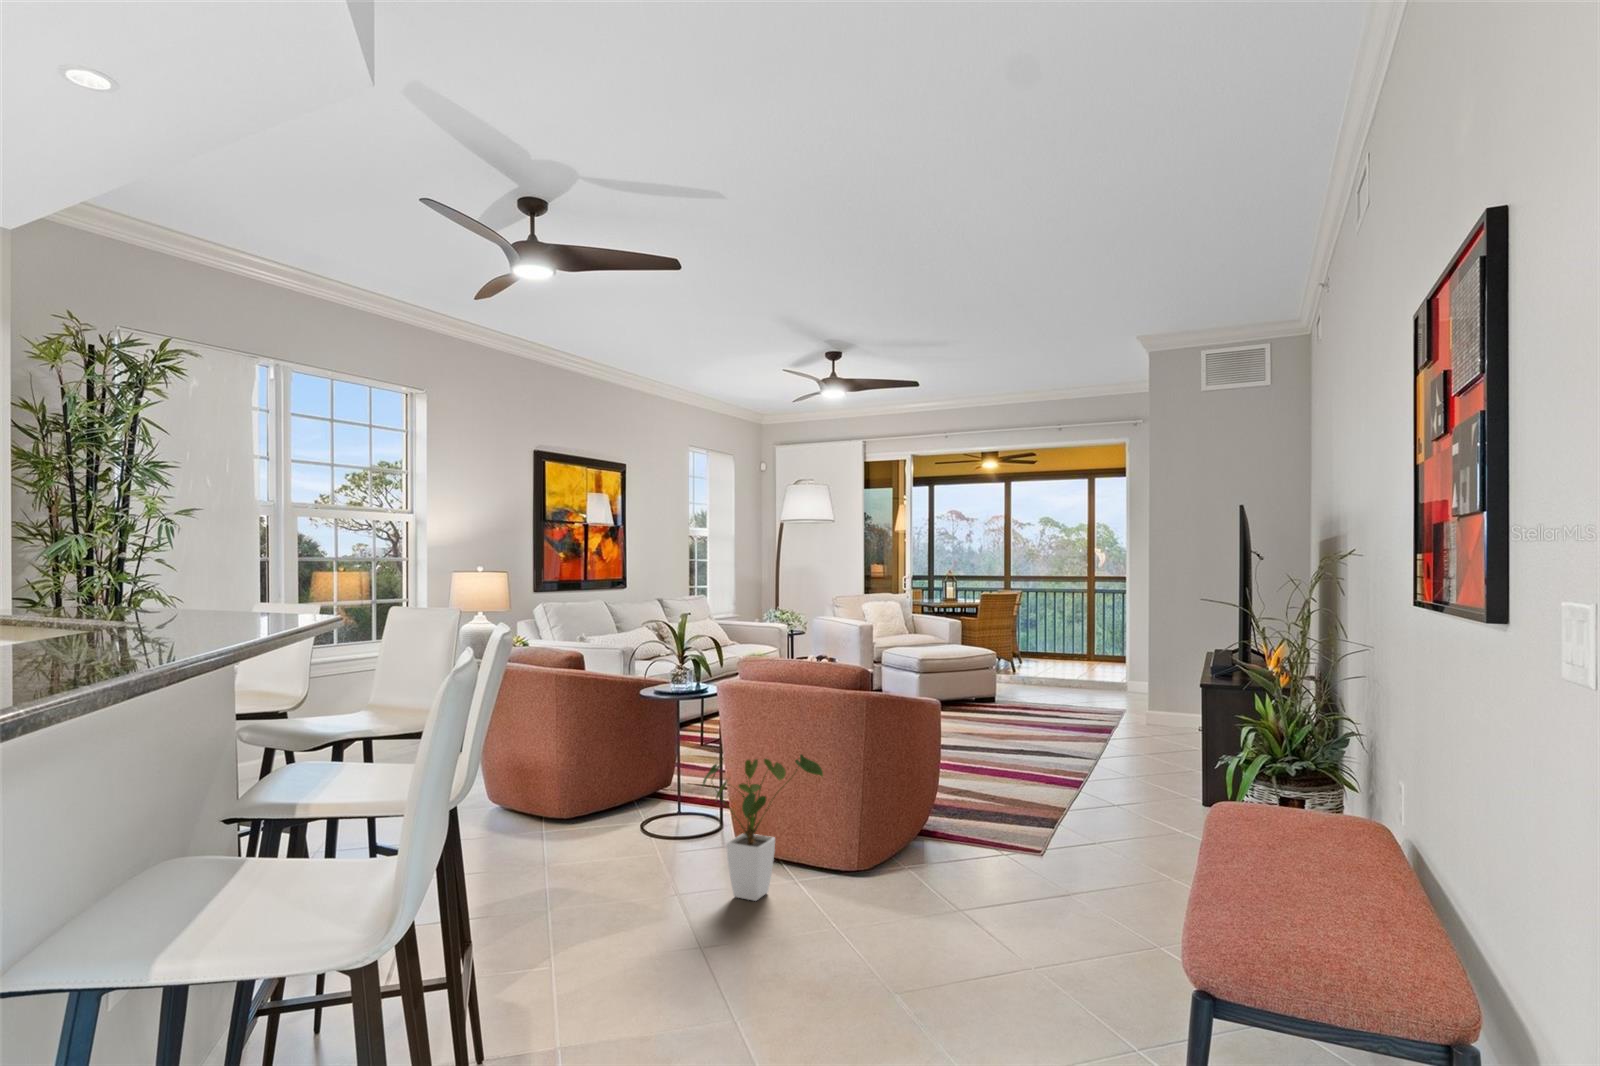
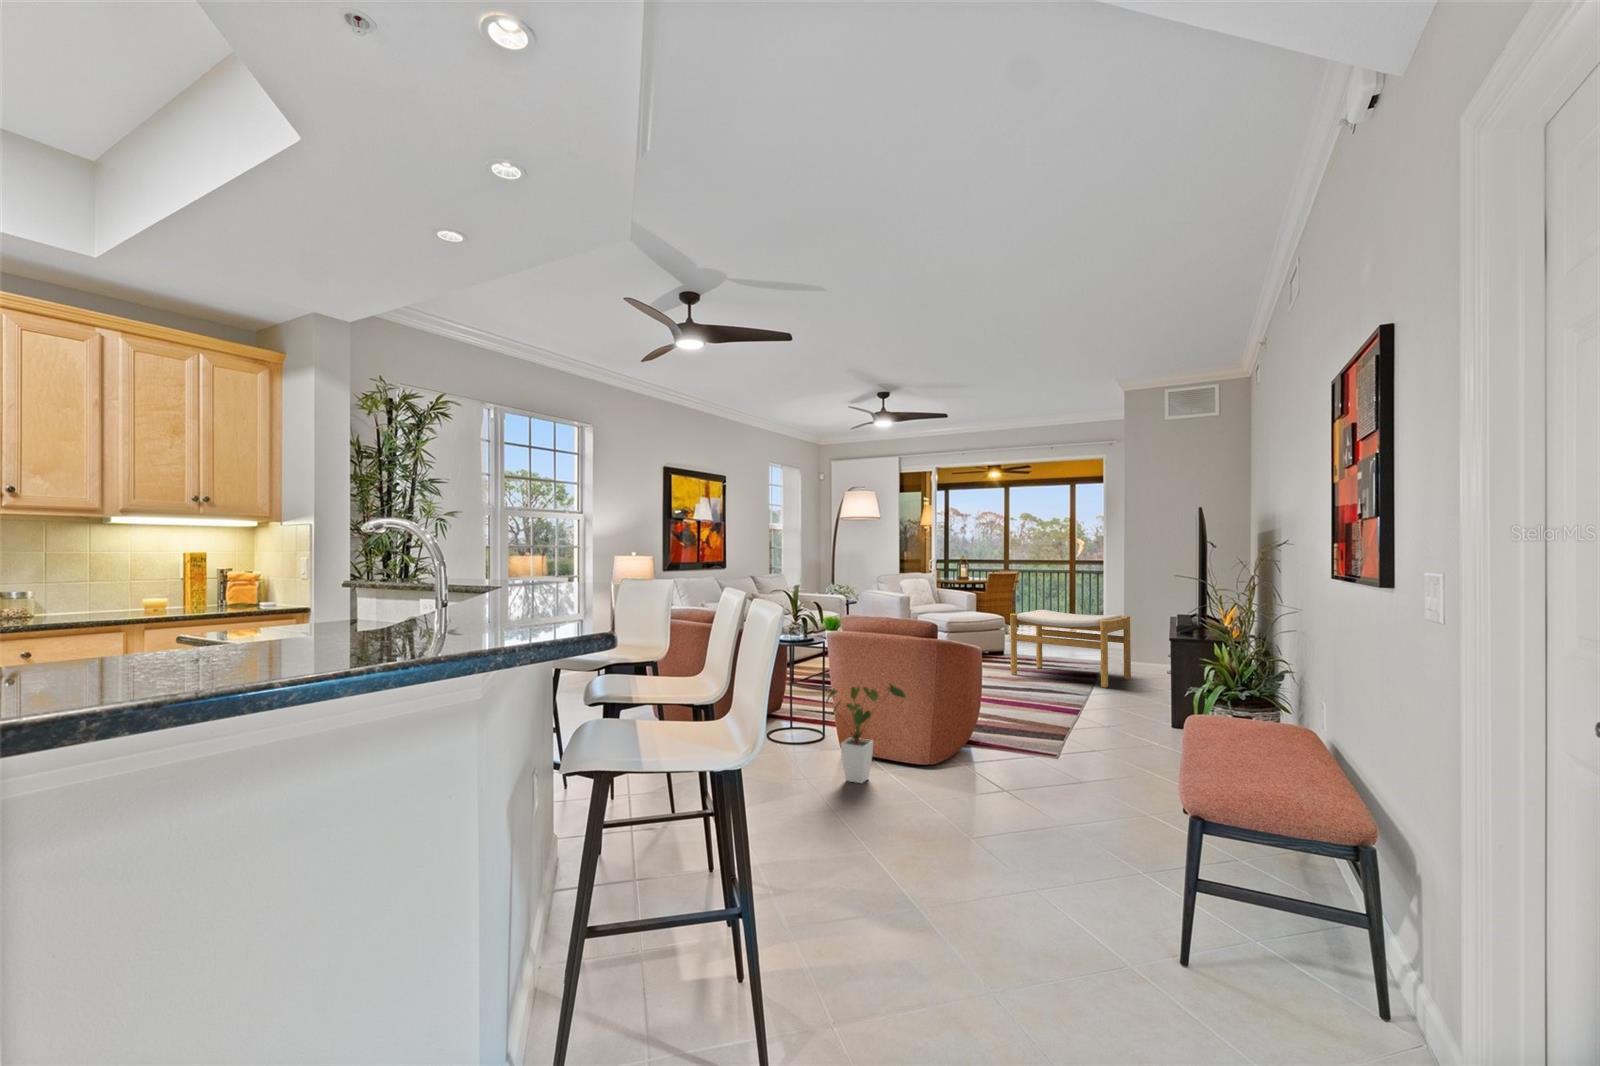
footstool: none [998,643,1158,749] -> present [1010,610,1131,688]

